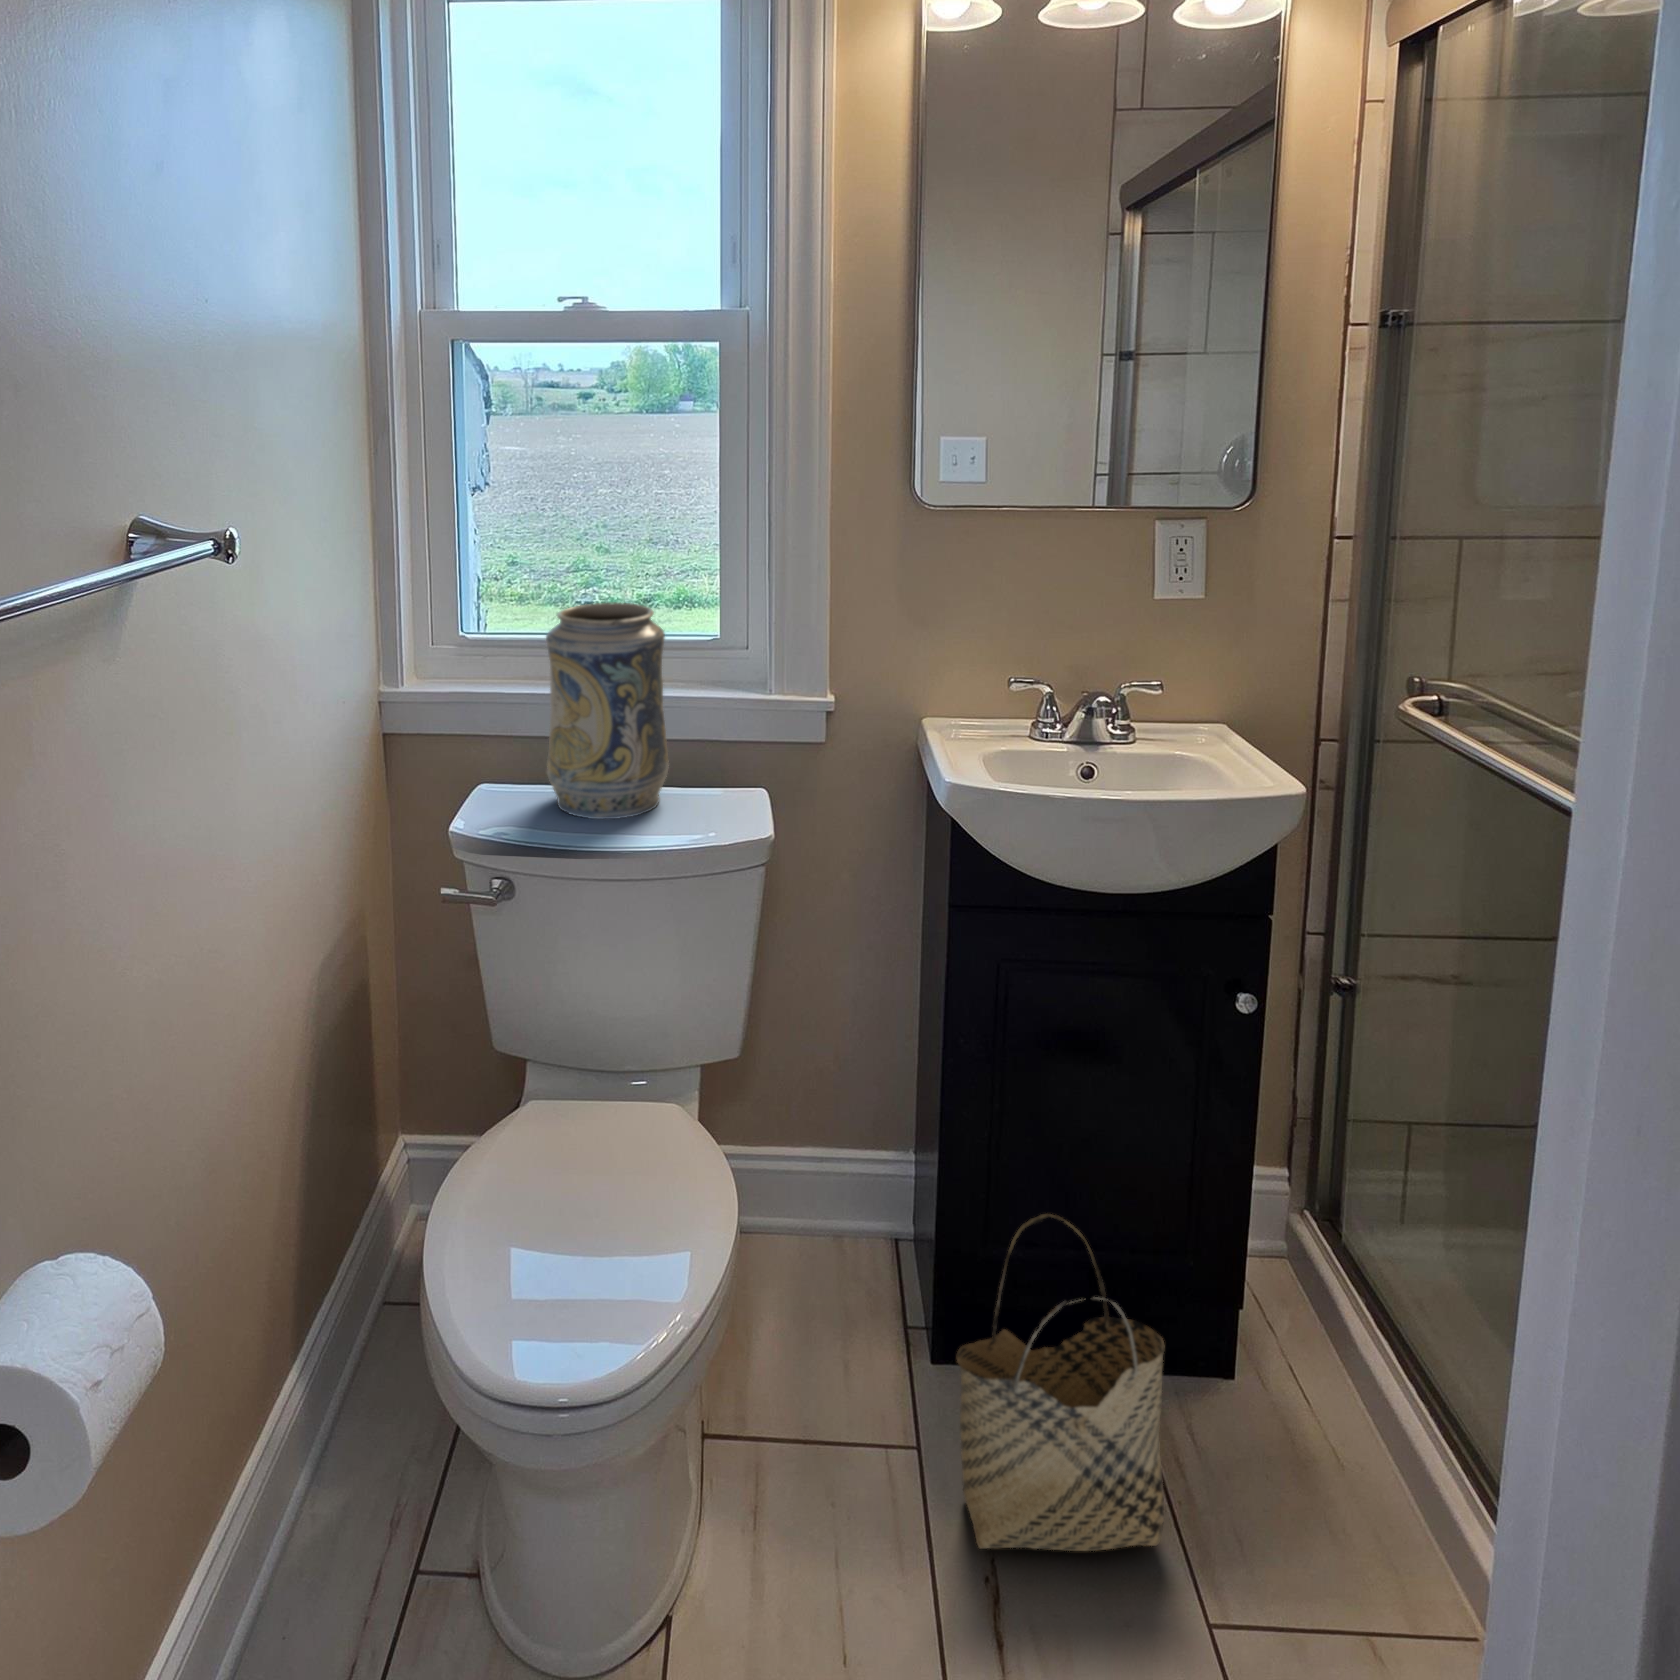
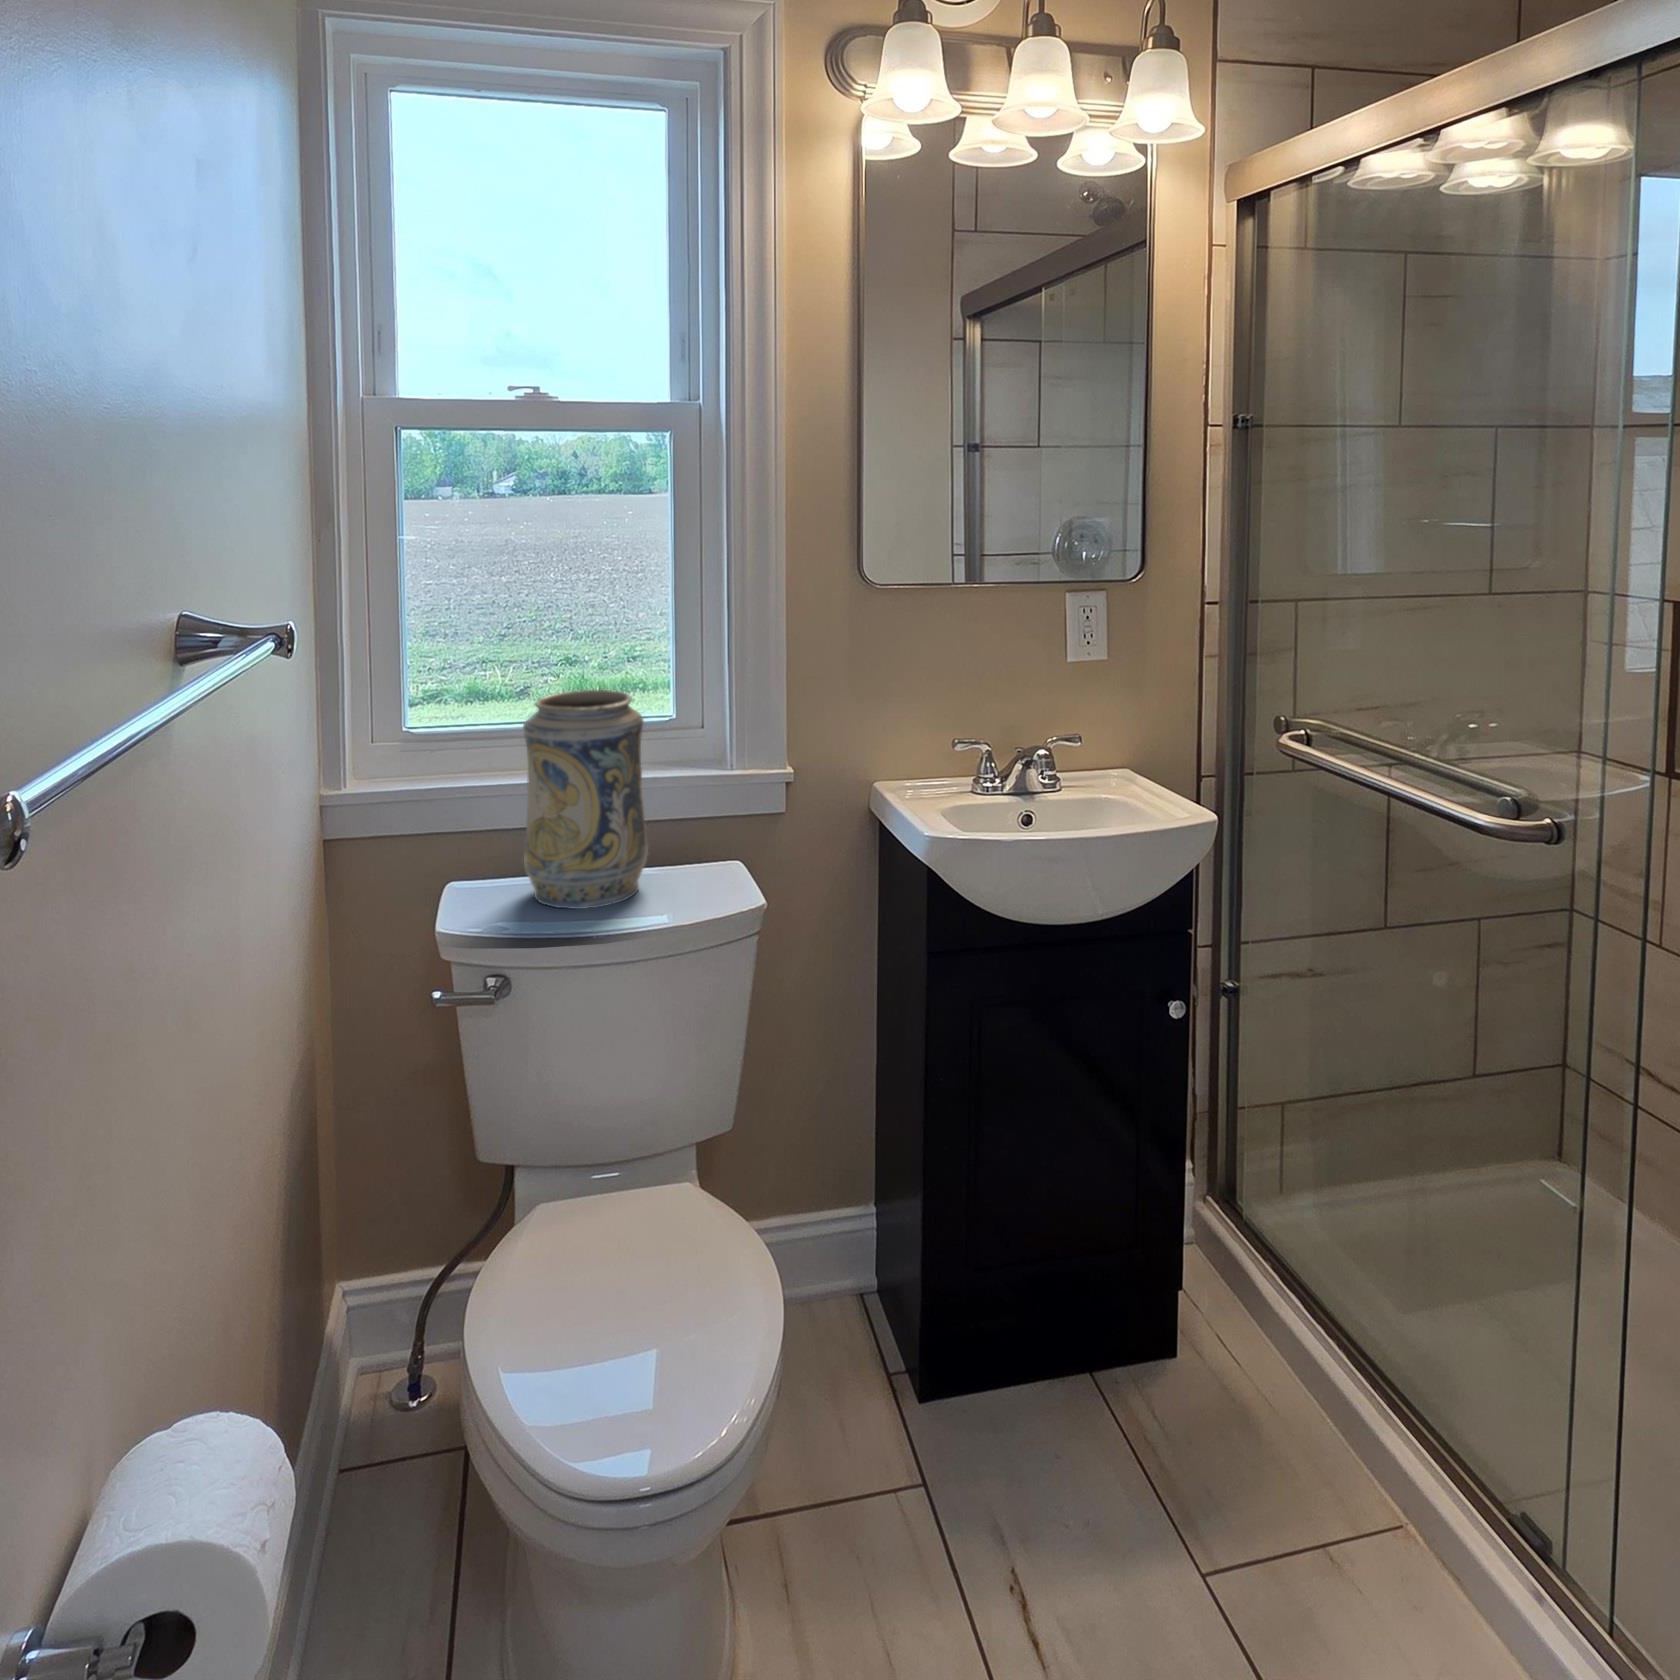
woven basket: present [956,1214,1164,1551] -> none [970,1226,1151,1560]

